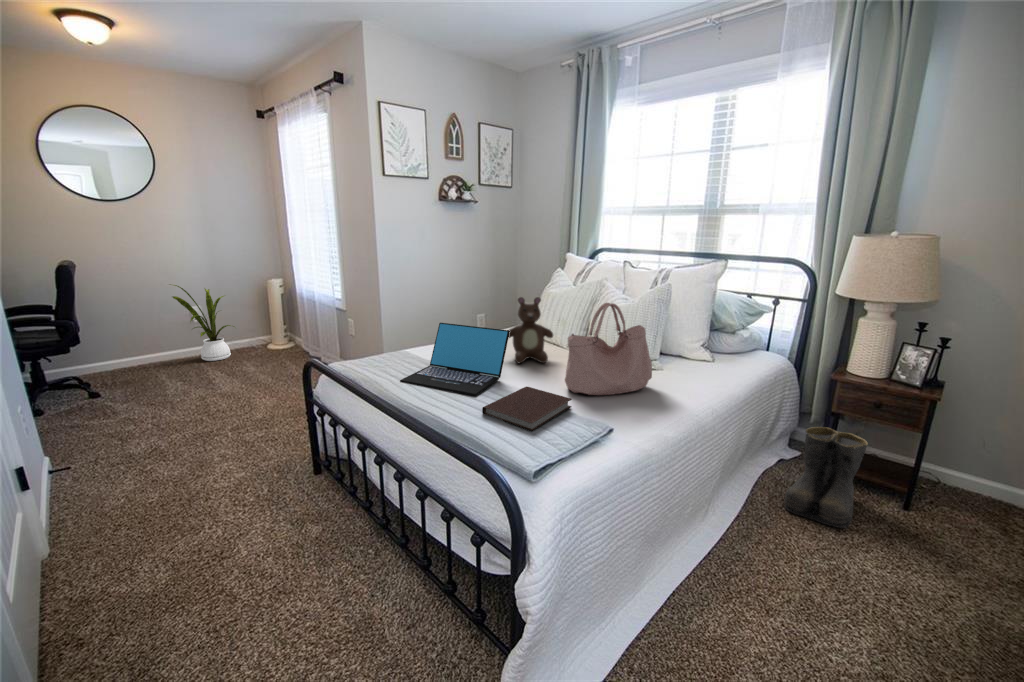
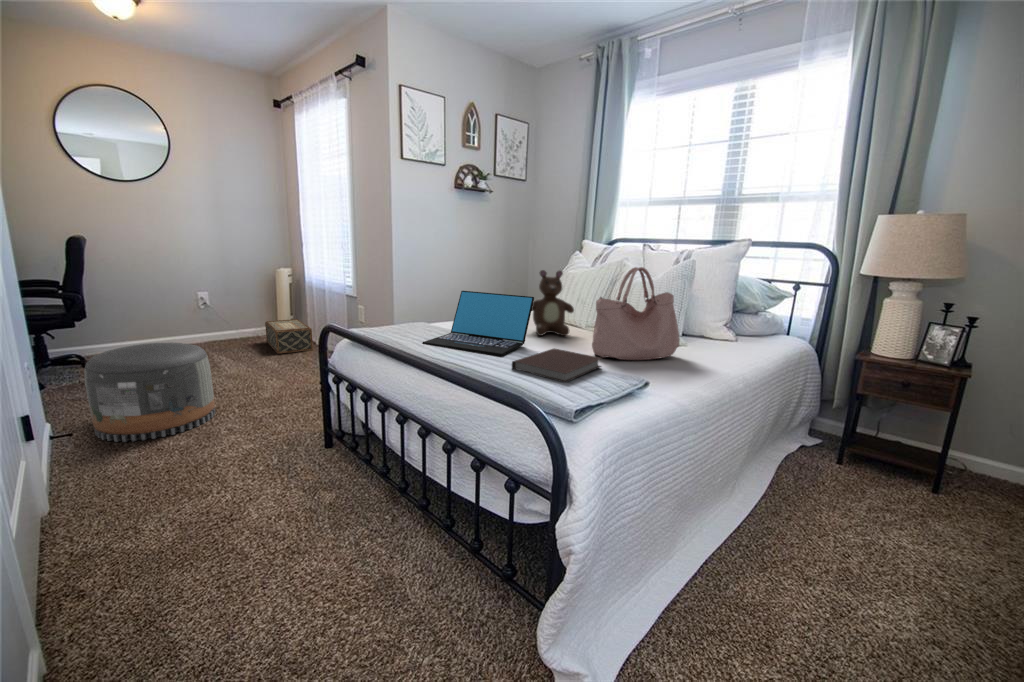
house plant: present [170,284,234,361] -> none [177,267,244,347]
woven basket: none [258,330,306,368] -> present [265,319,313,354]
pouf: none [77,372,208,474] -> present [84,343,215,442]
boots: present [784,427,868,529] -> none [810,407,896,507]

